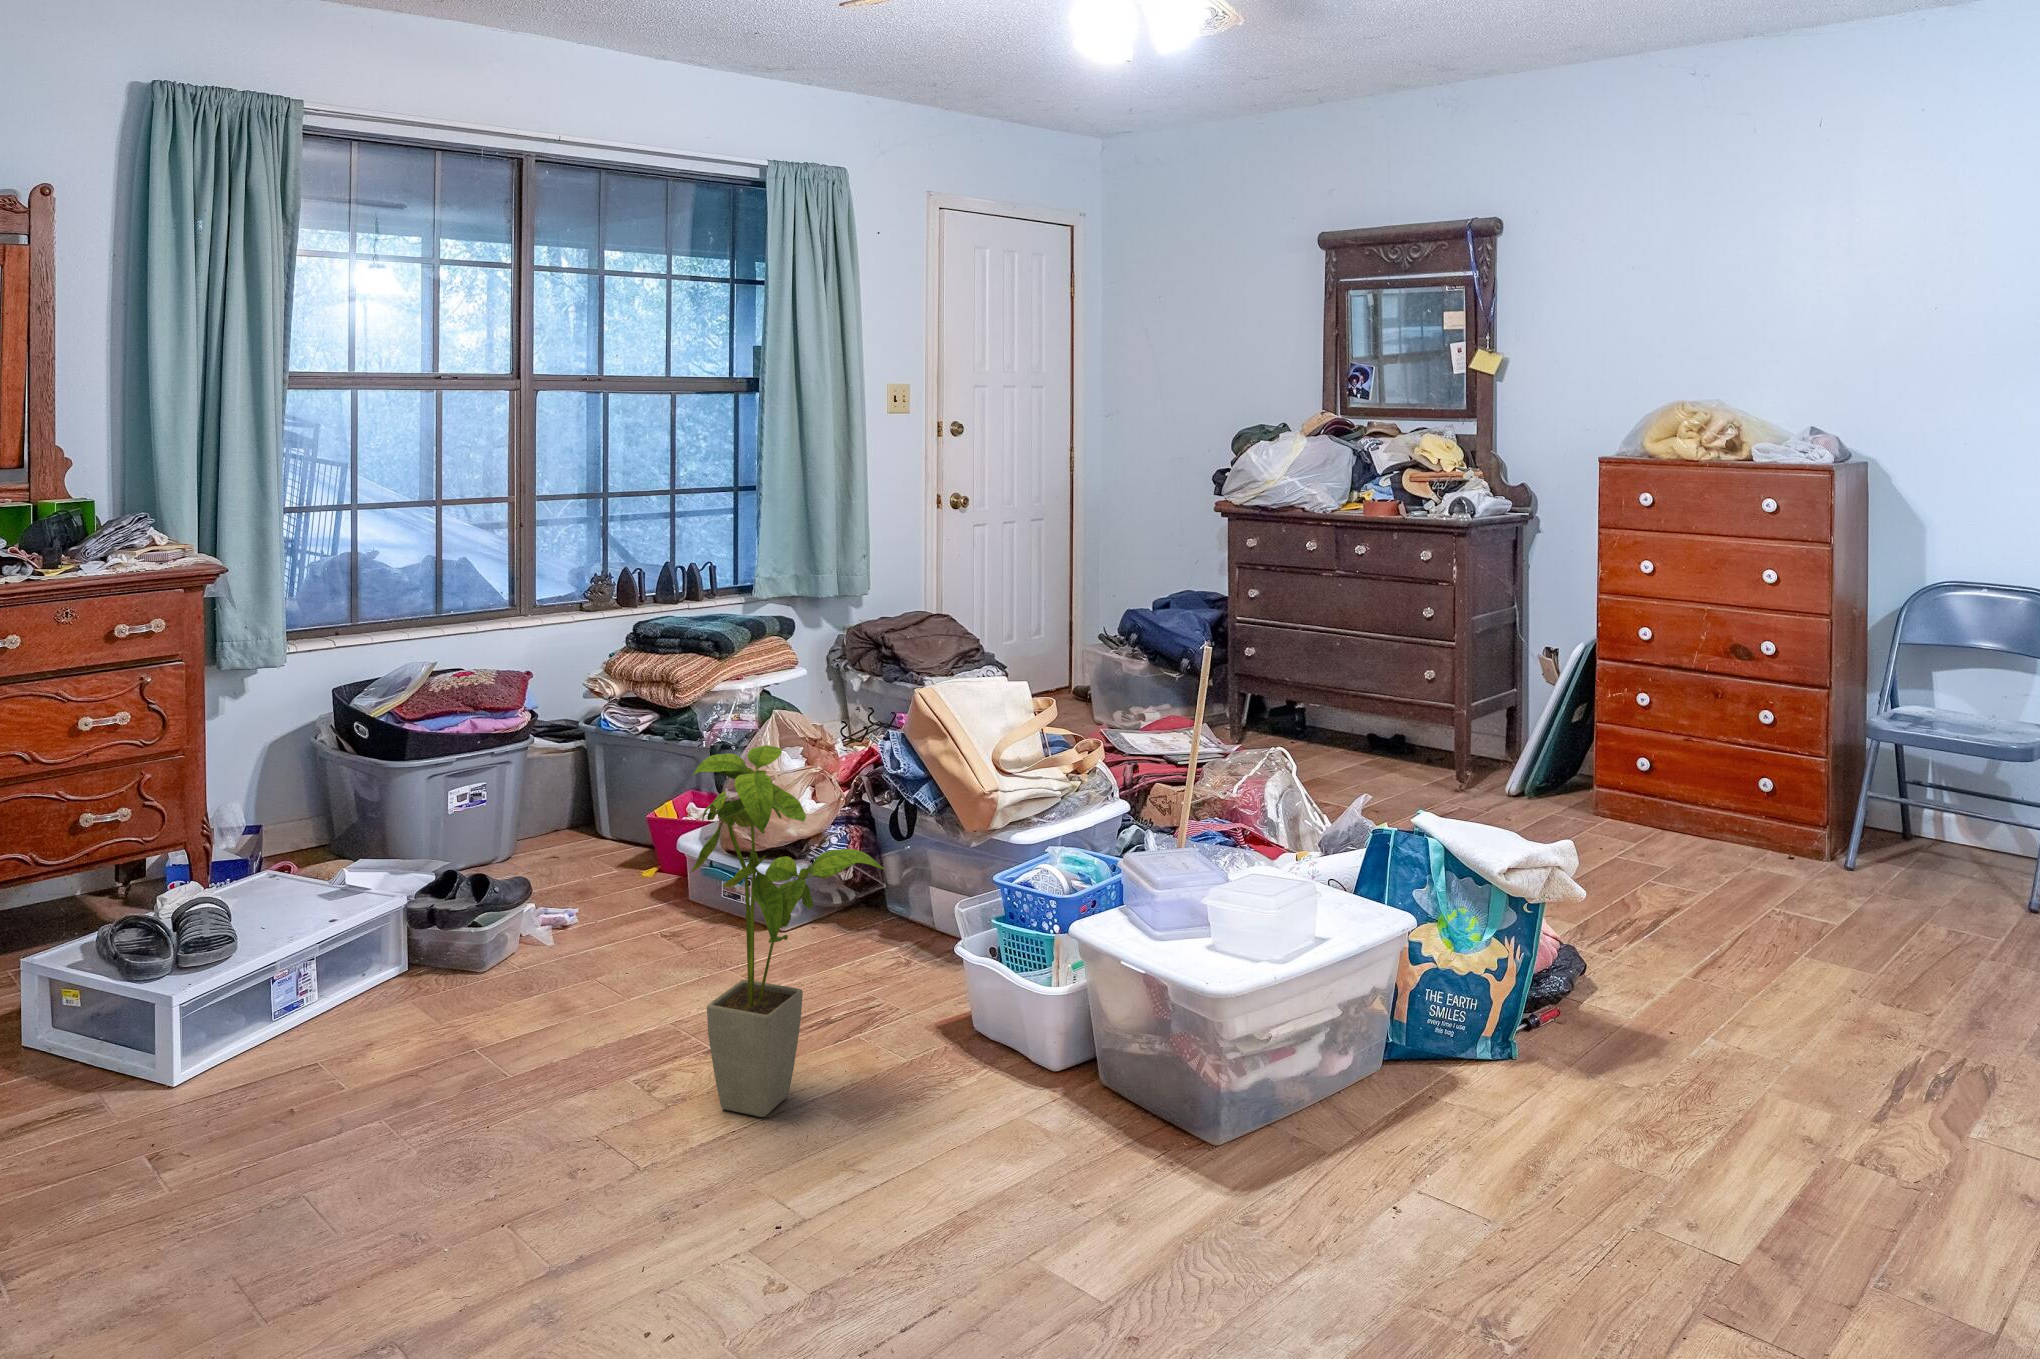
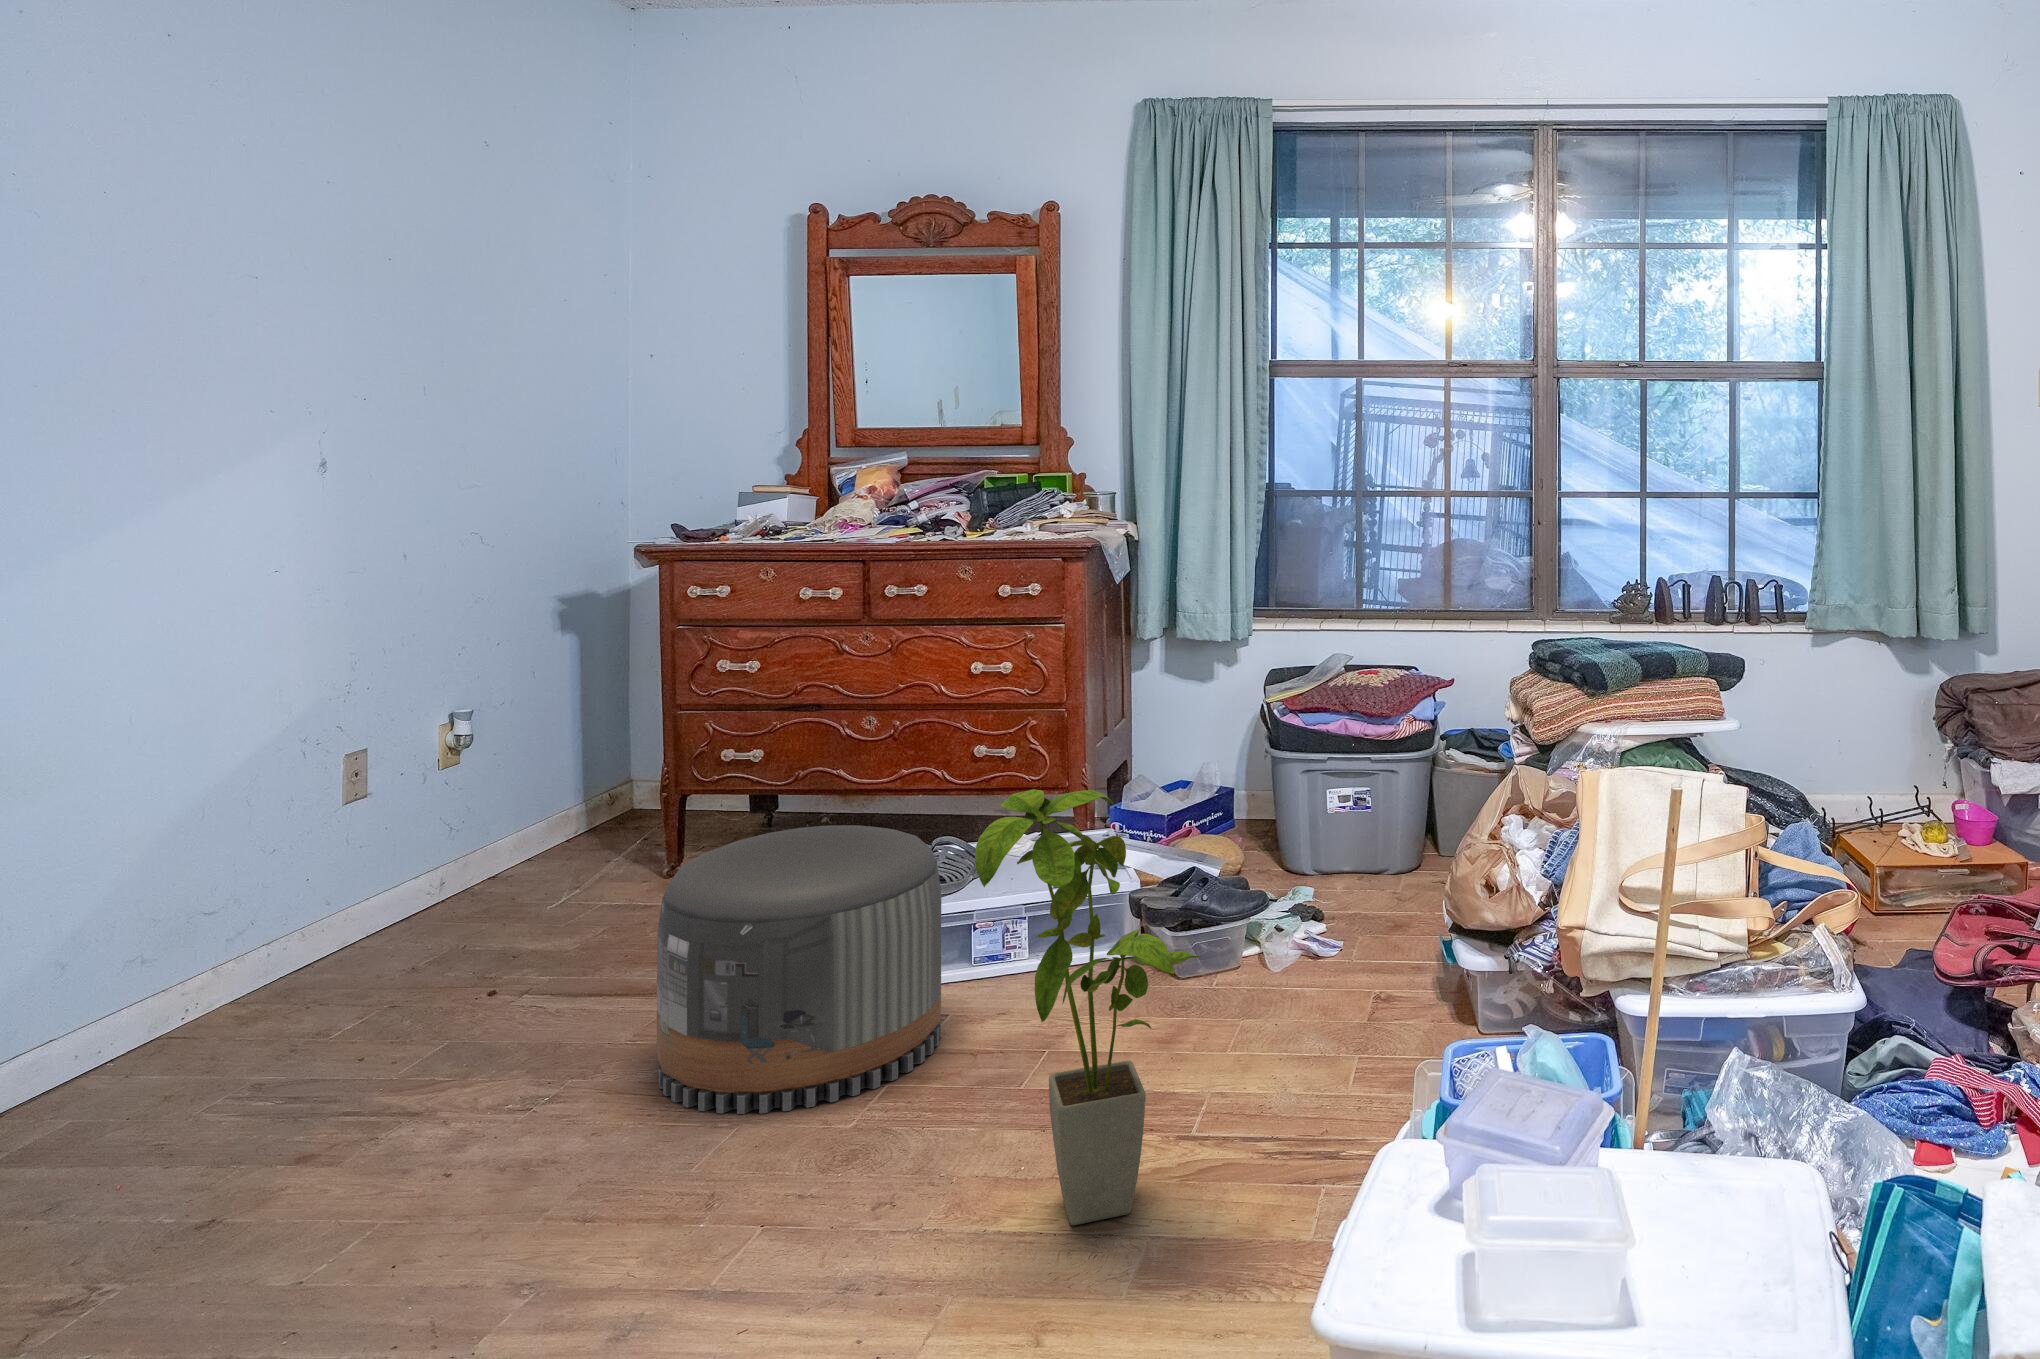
pouf: none [71,878,391,1213] -> present [657,825,941,1114]

